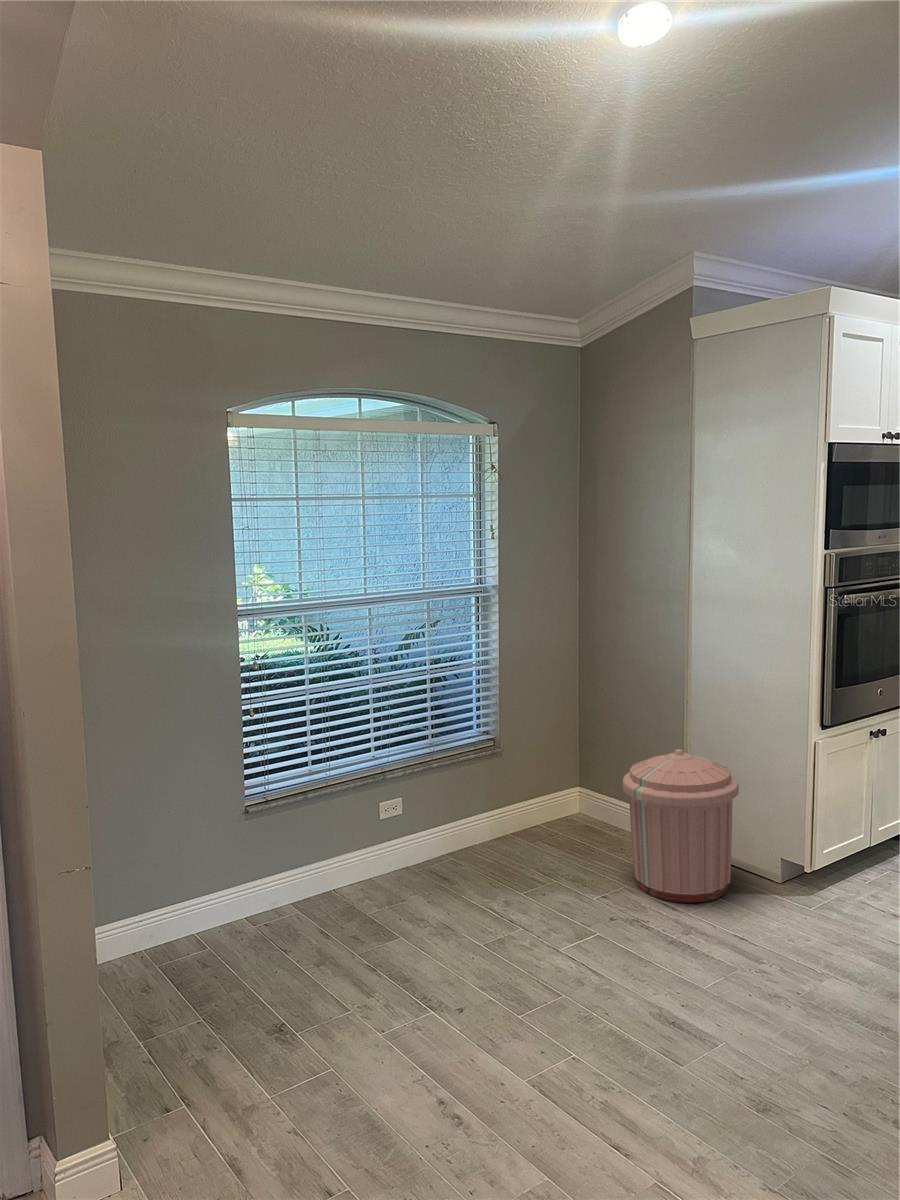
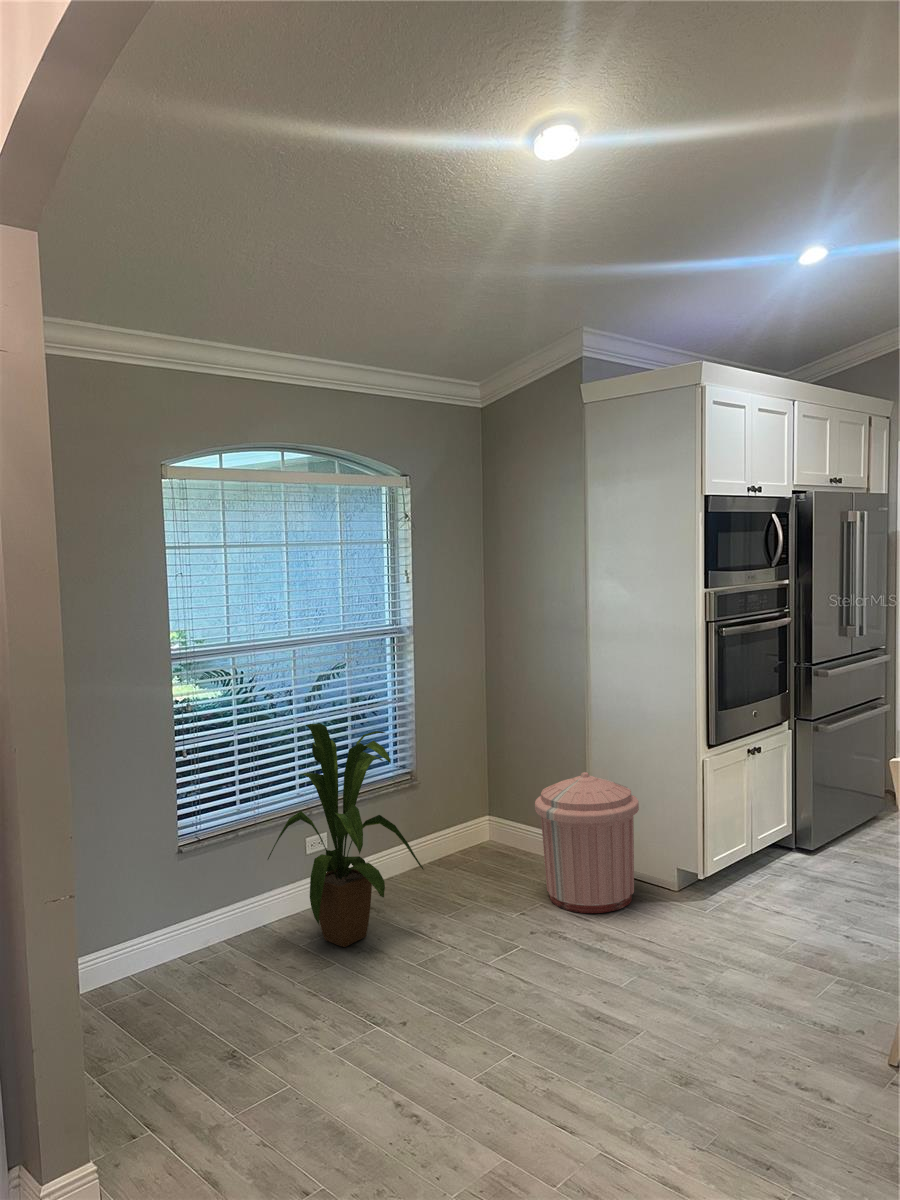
house plant: none [335,688,498,920] -> present [268,724,424,947]

